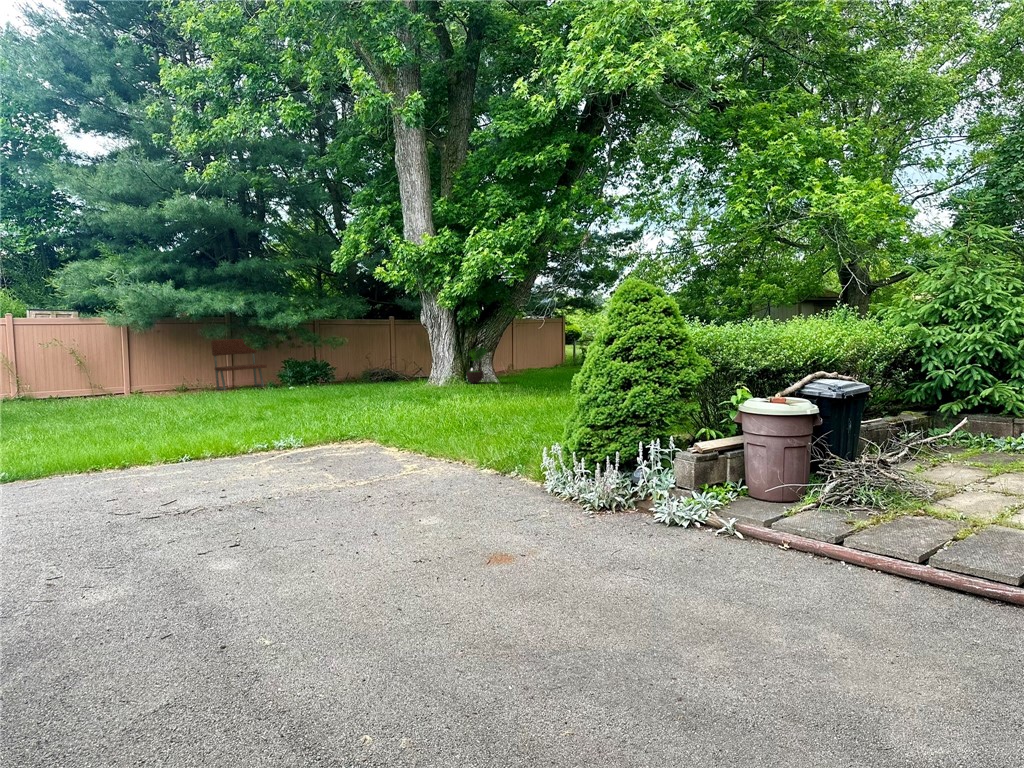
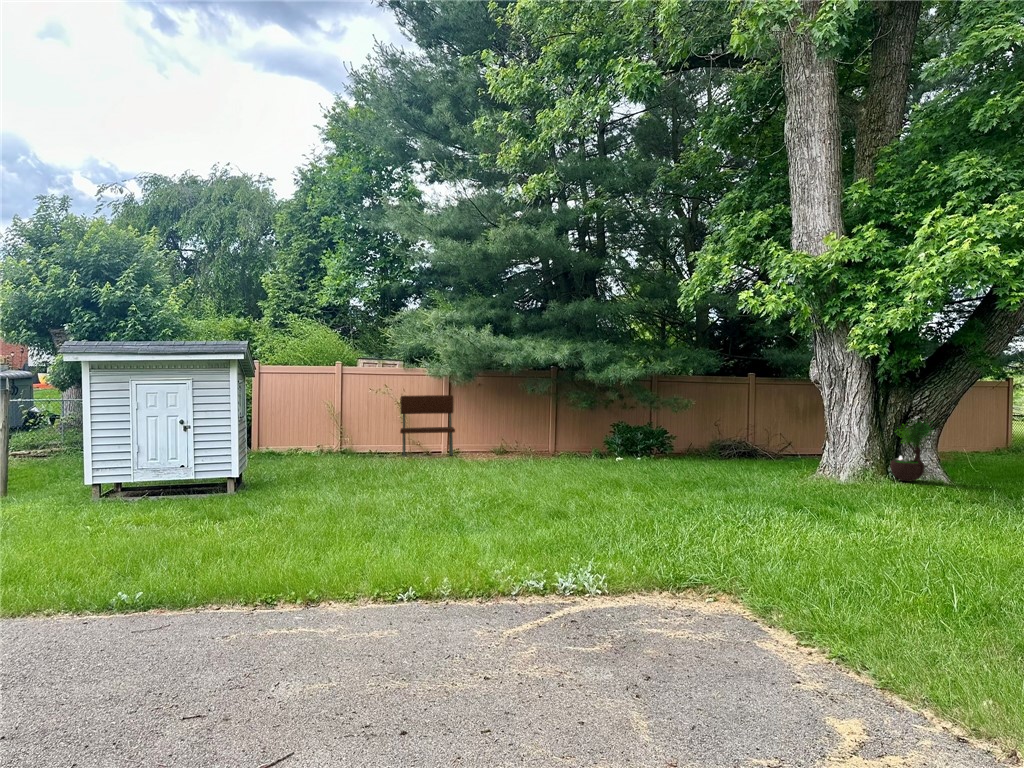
bench: present [211,339,267,390] -> present [400,395,455,457]

